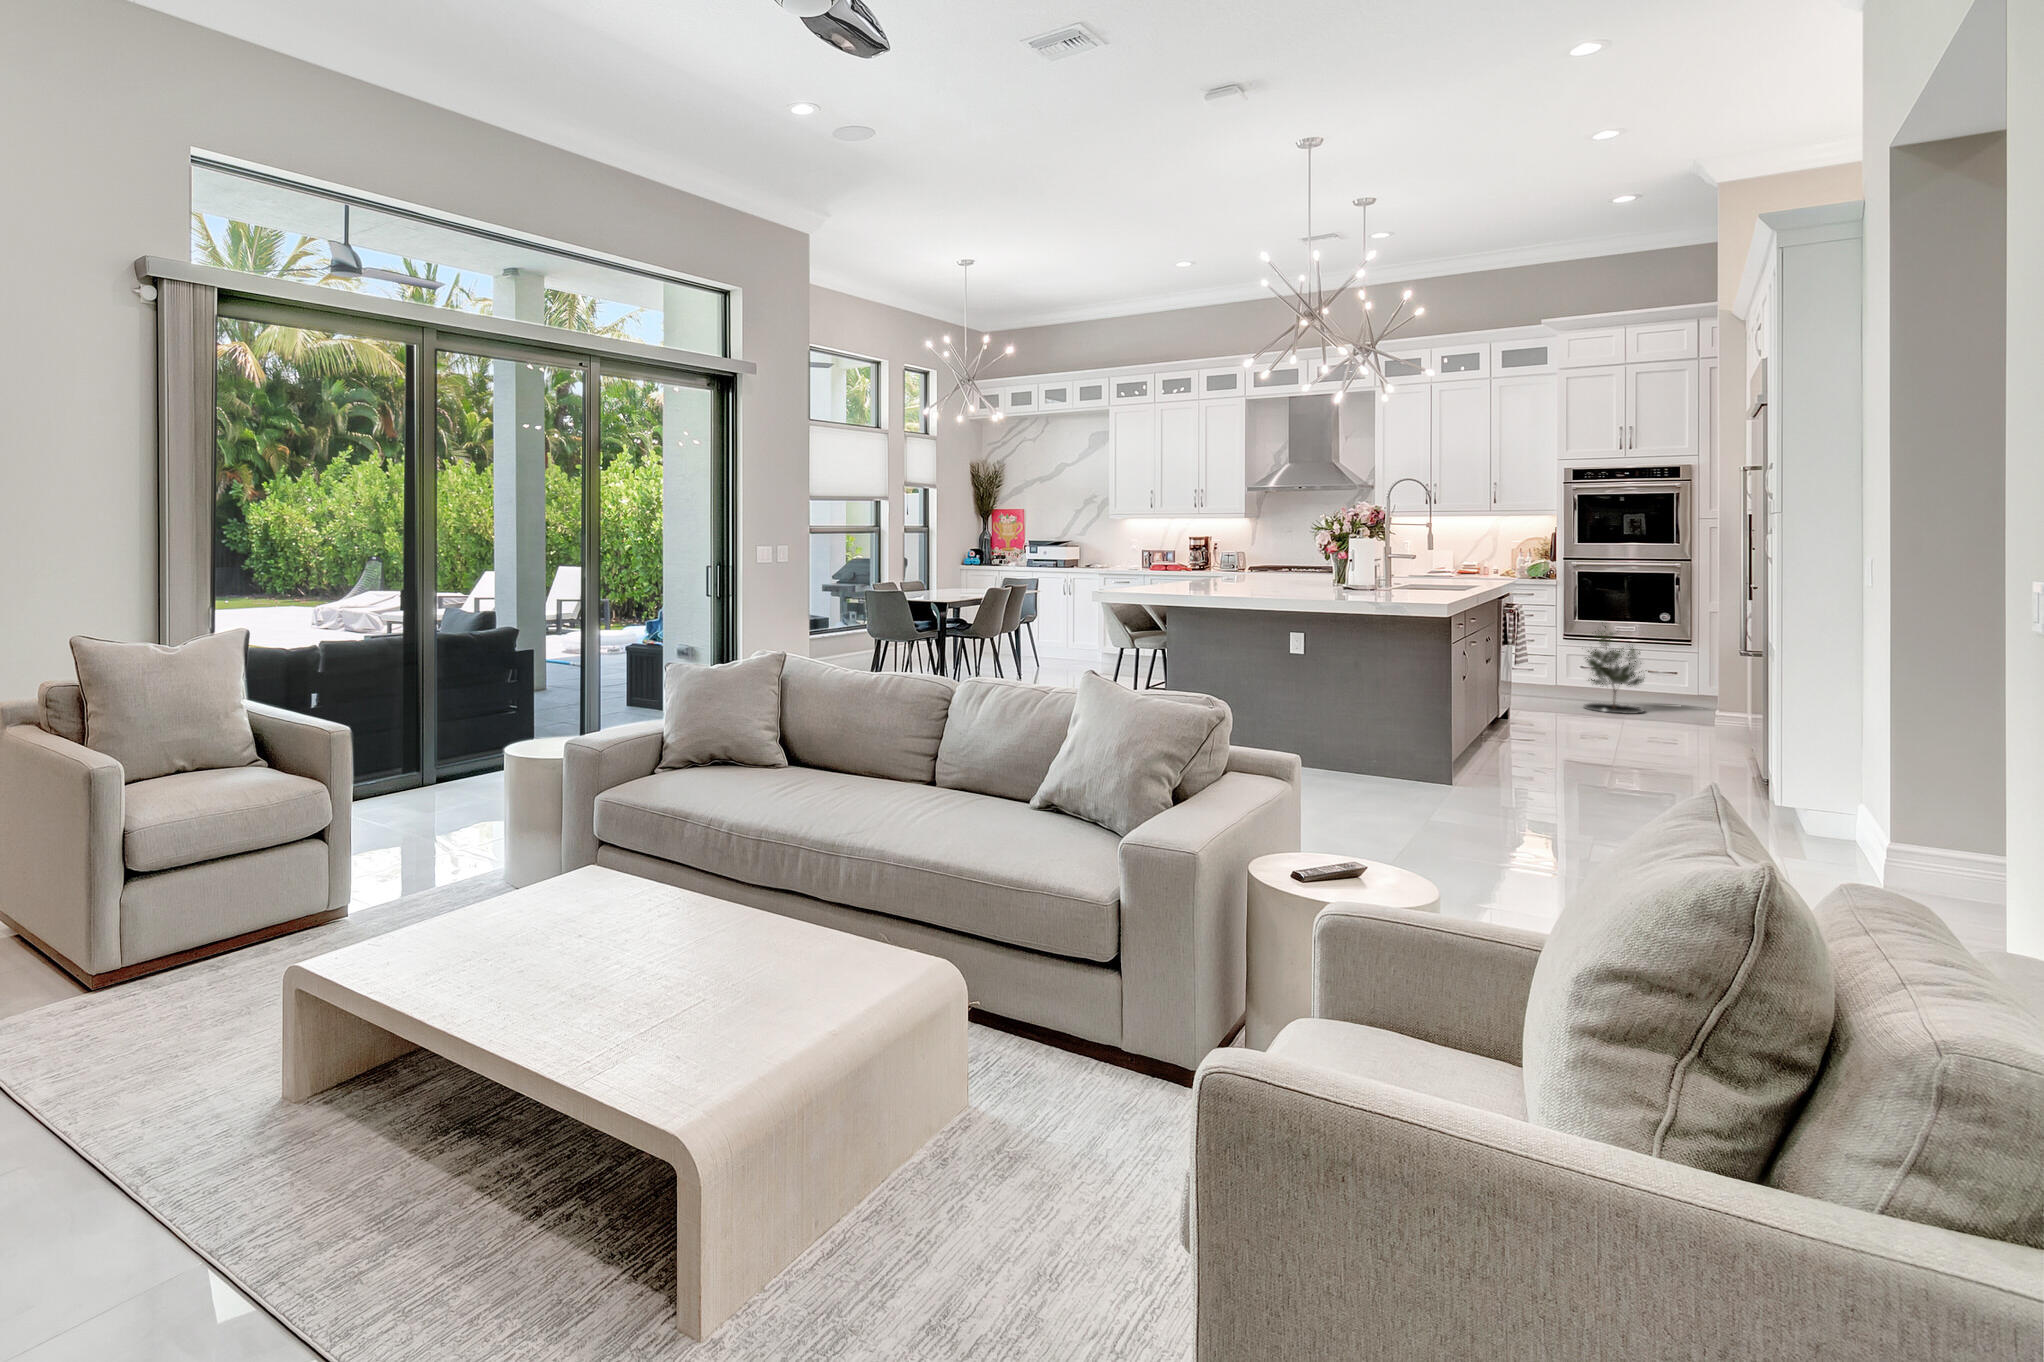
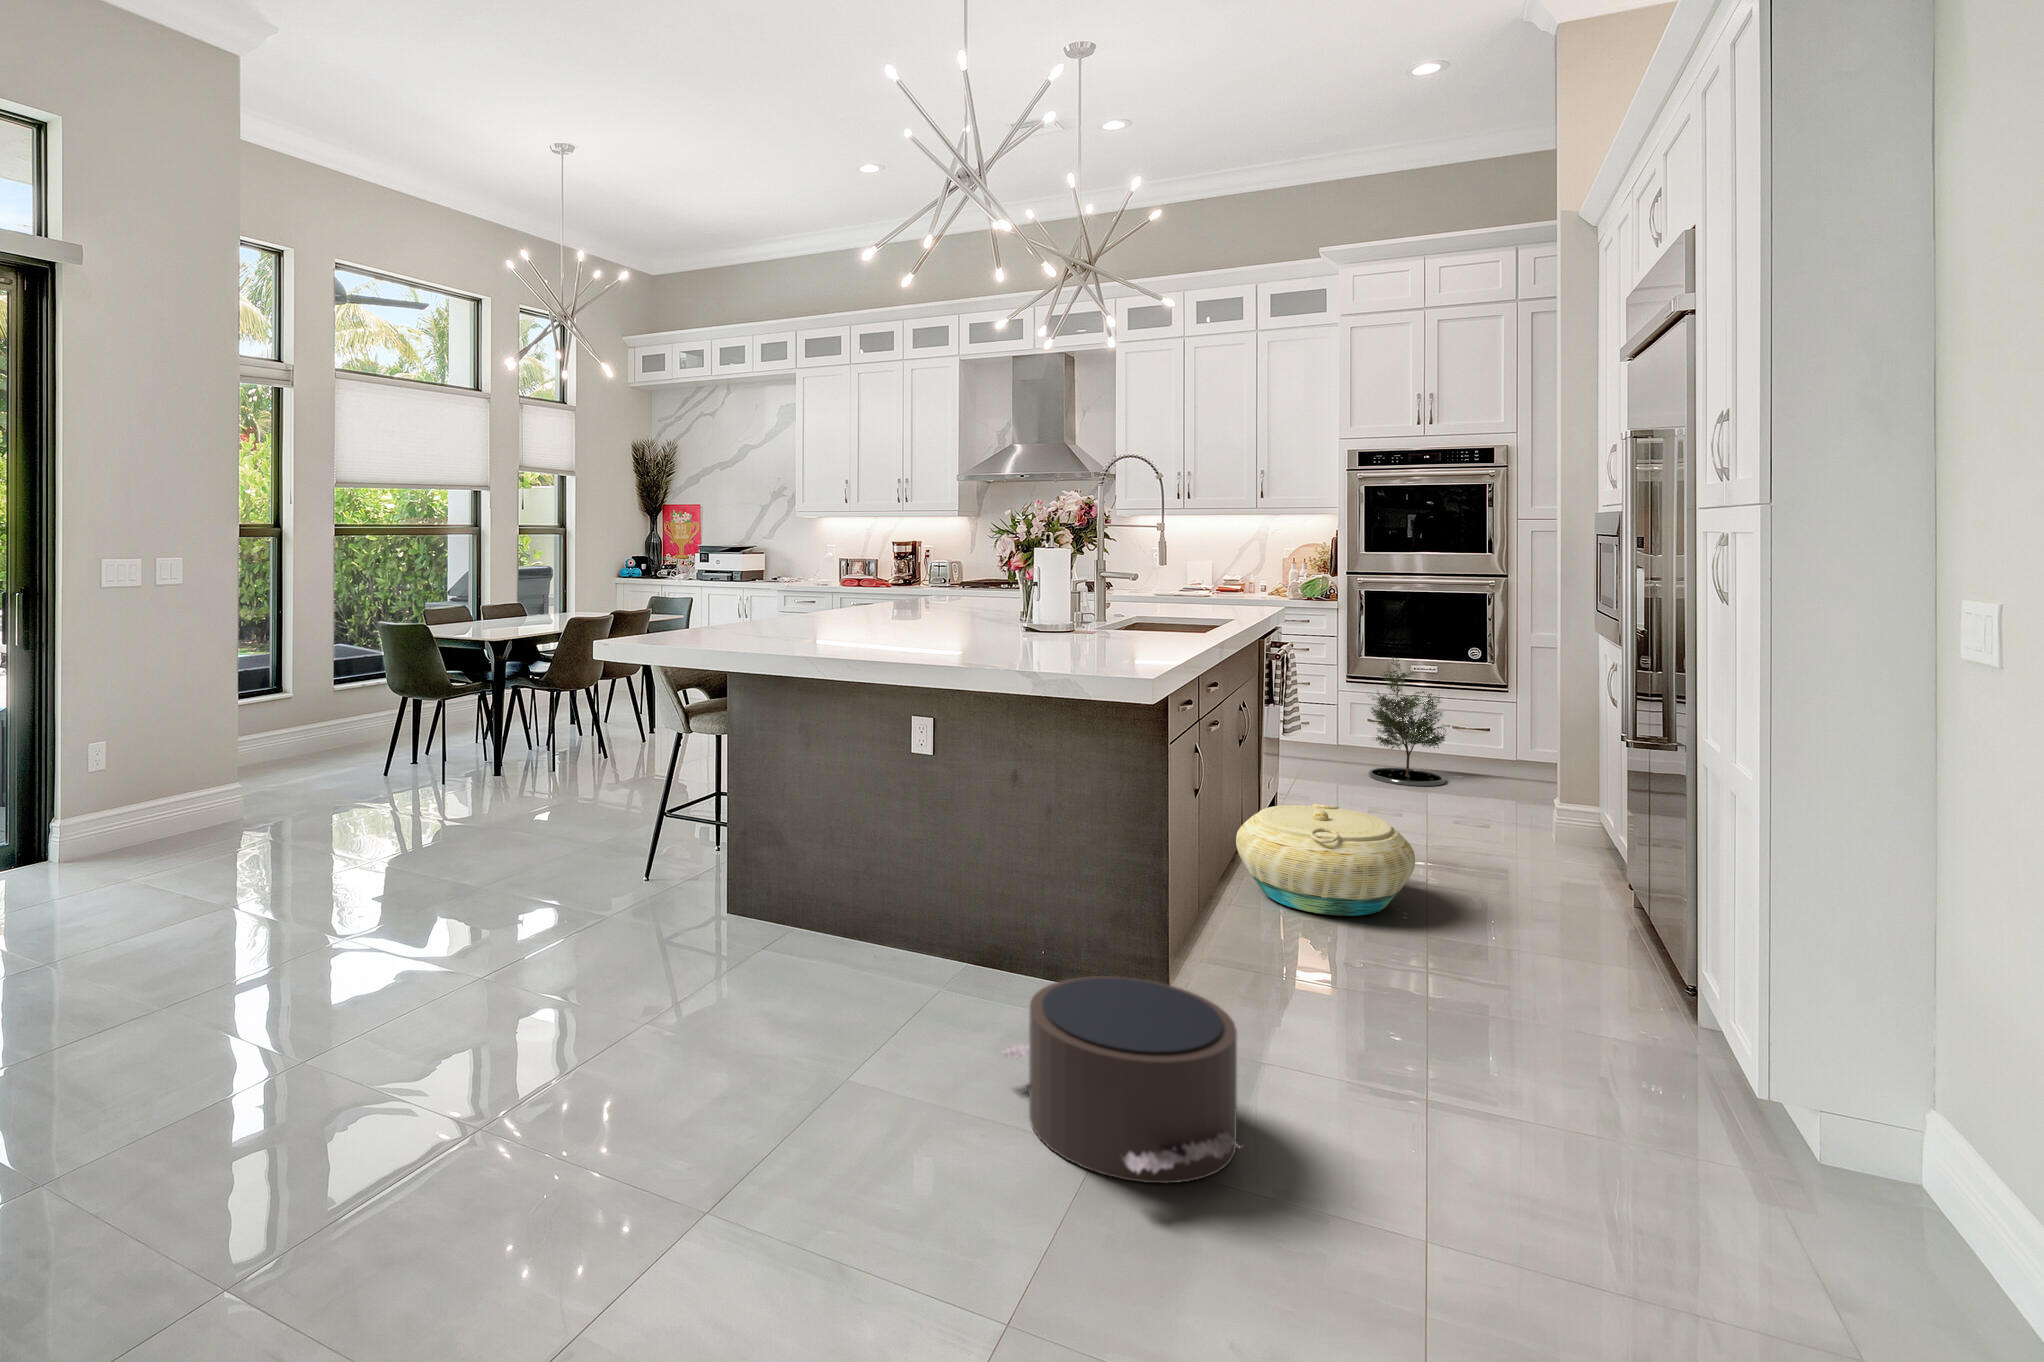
basket: none [1484,701,1605,763] -> present [1236,804,1415,916]
pouf: none [1361,754,1497,830] -> present [1002,976,1241,1183]

